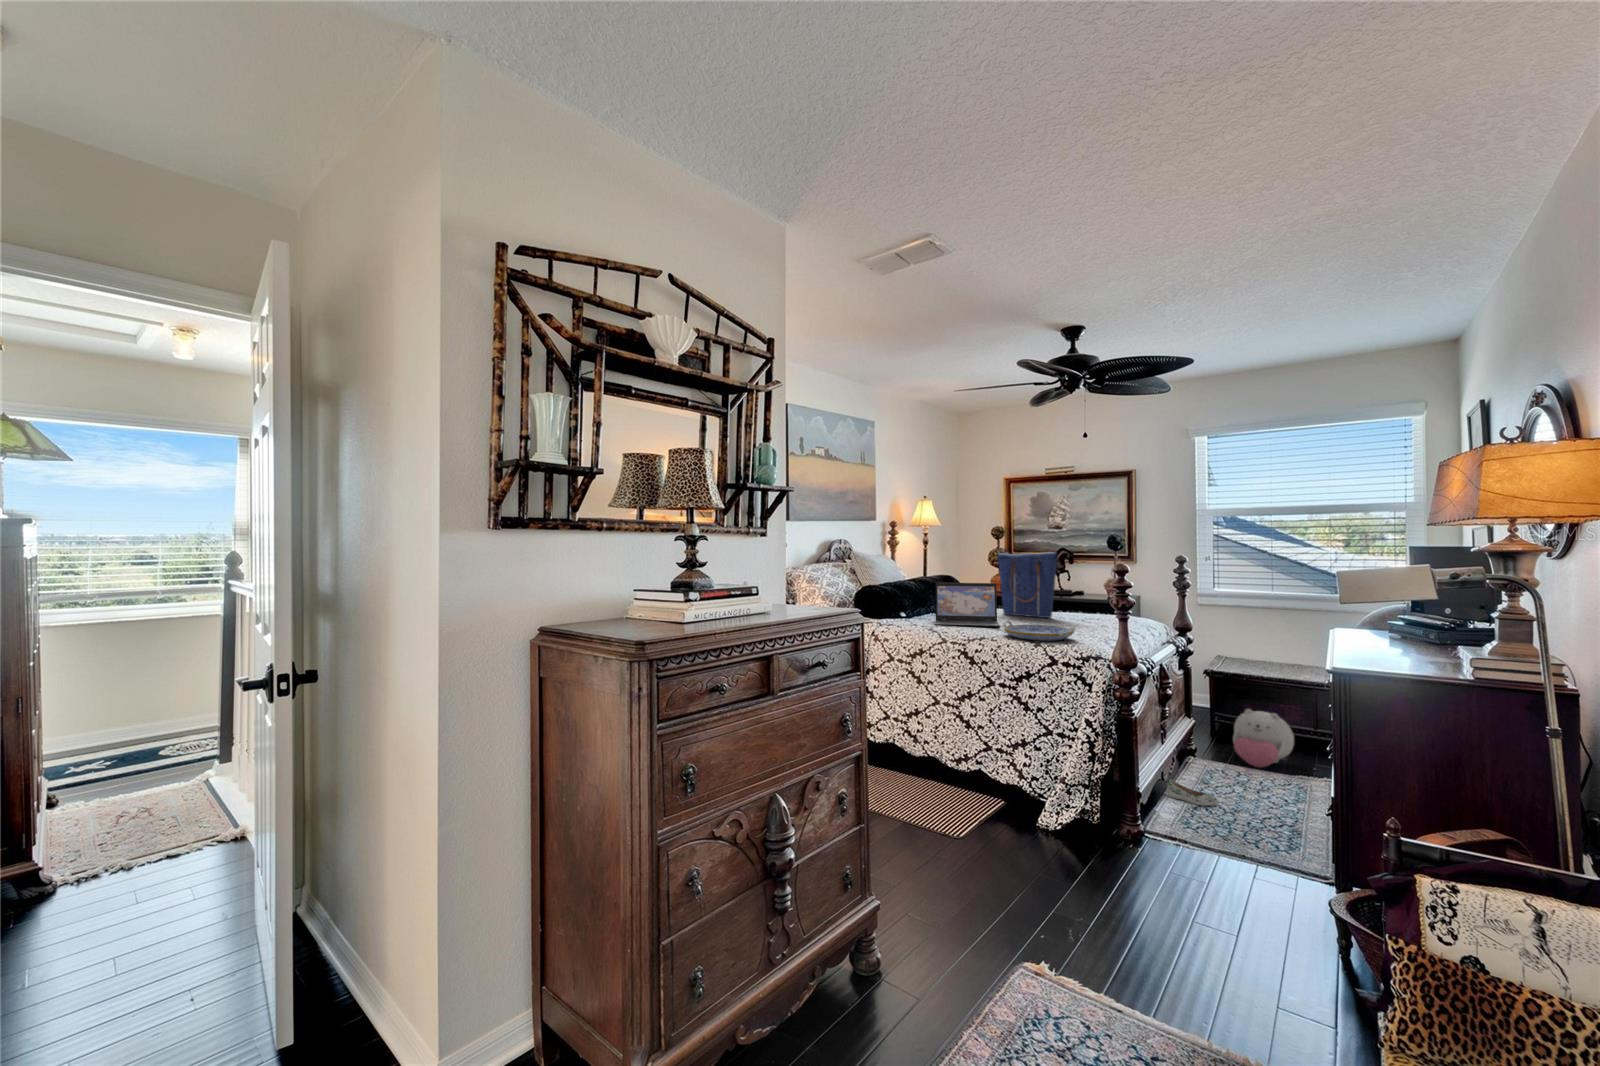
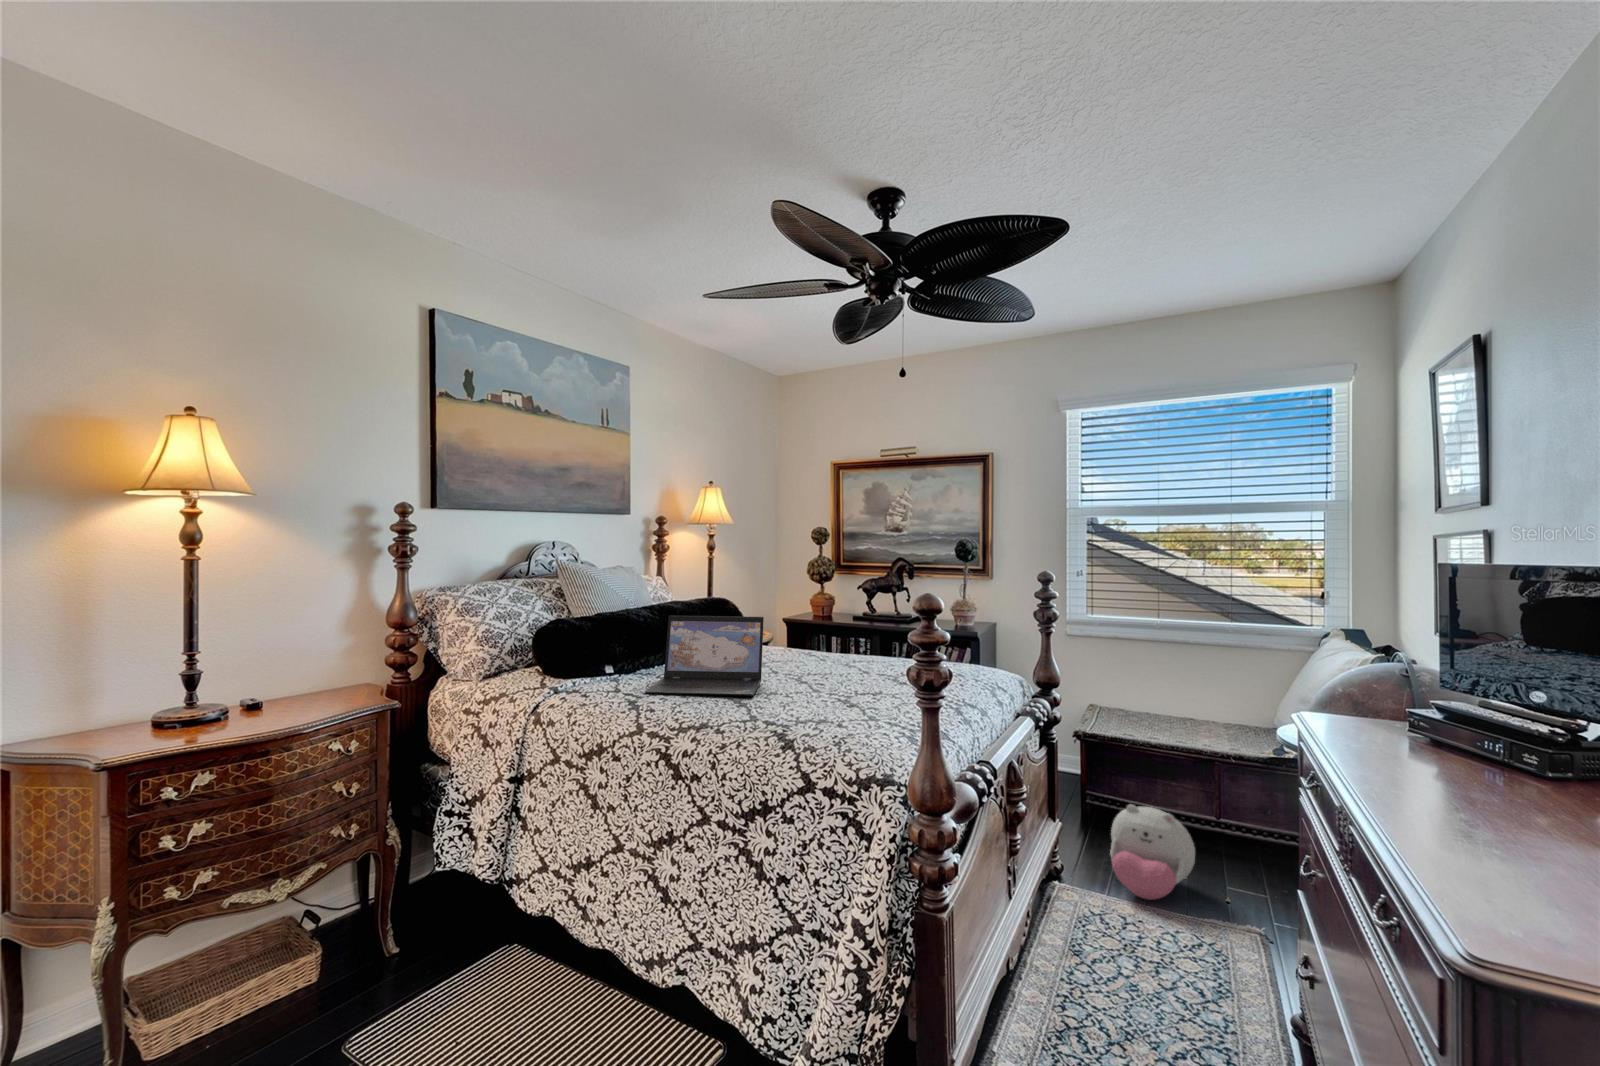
tote bag: present [998,552,1057,618] -> none [787,566,869,666]
serving tray: present [1003,621,1075,641] -> none [736,693,857,739]
shoe: present [1166,779,1218,806] -> none [1012,964,1096,1020]

